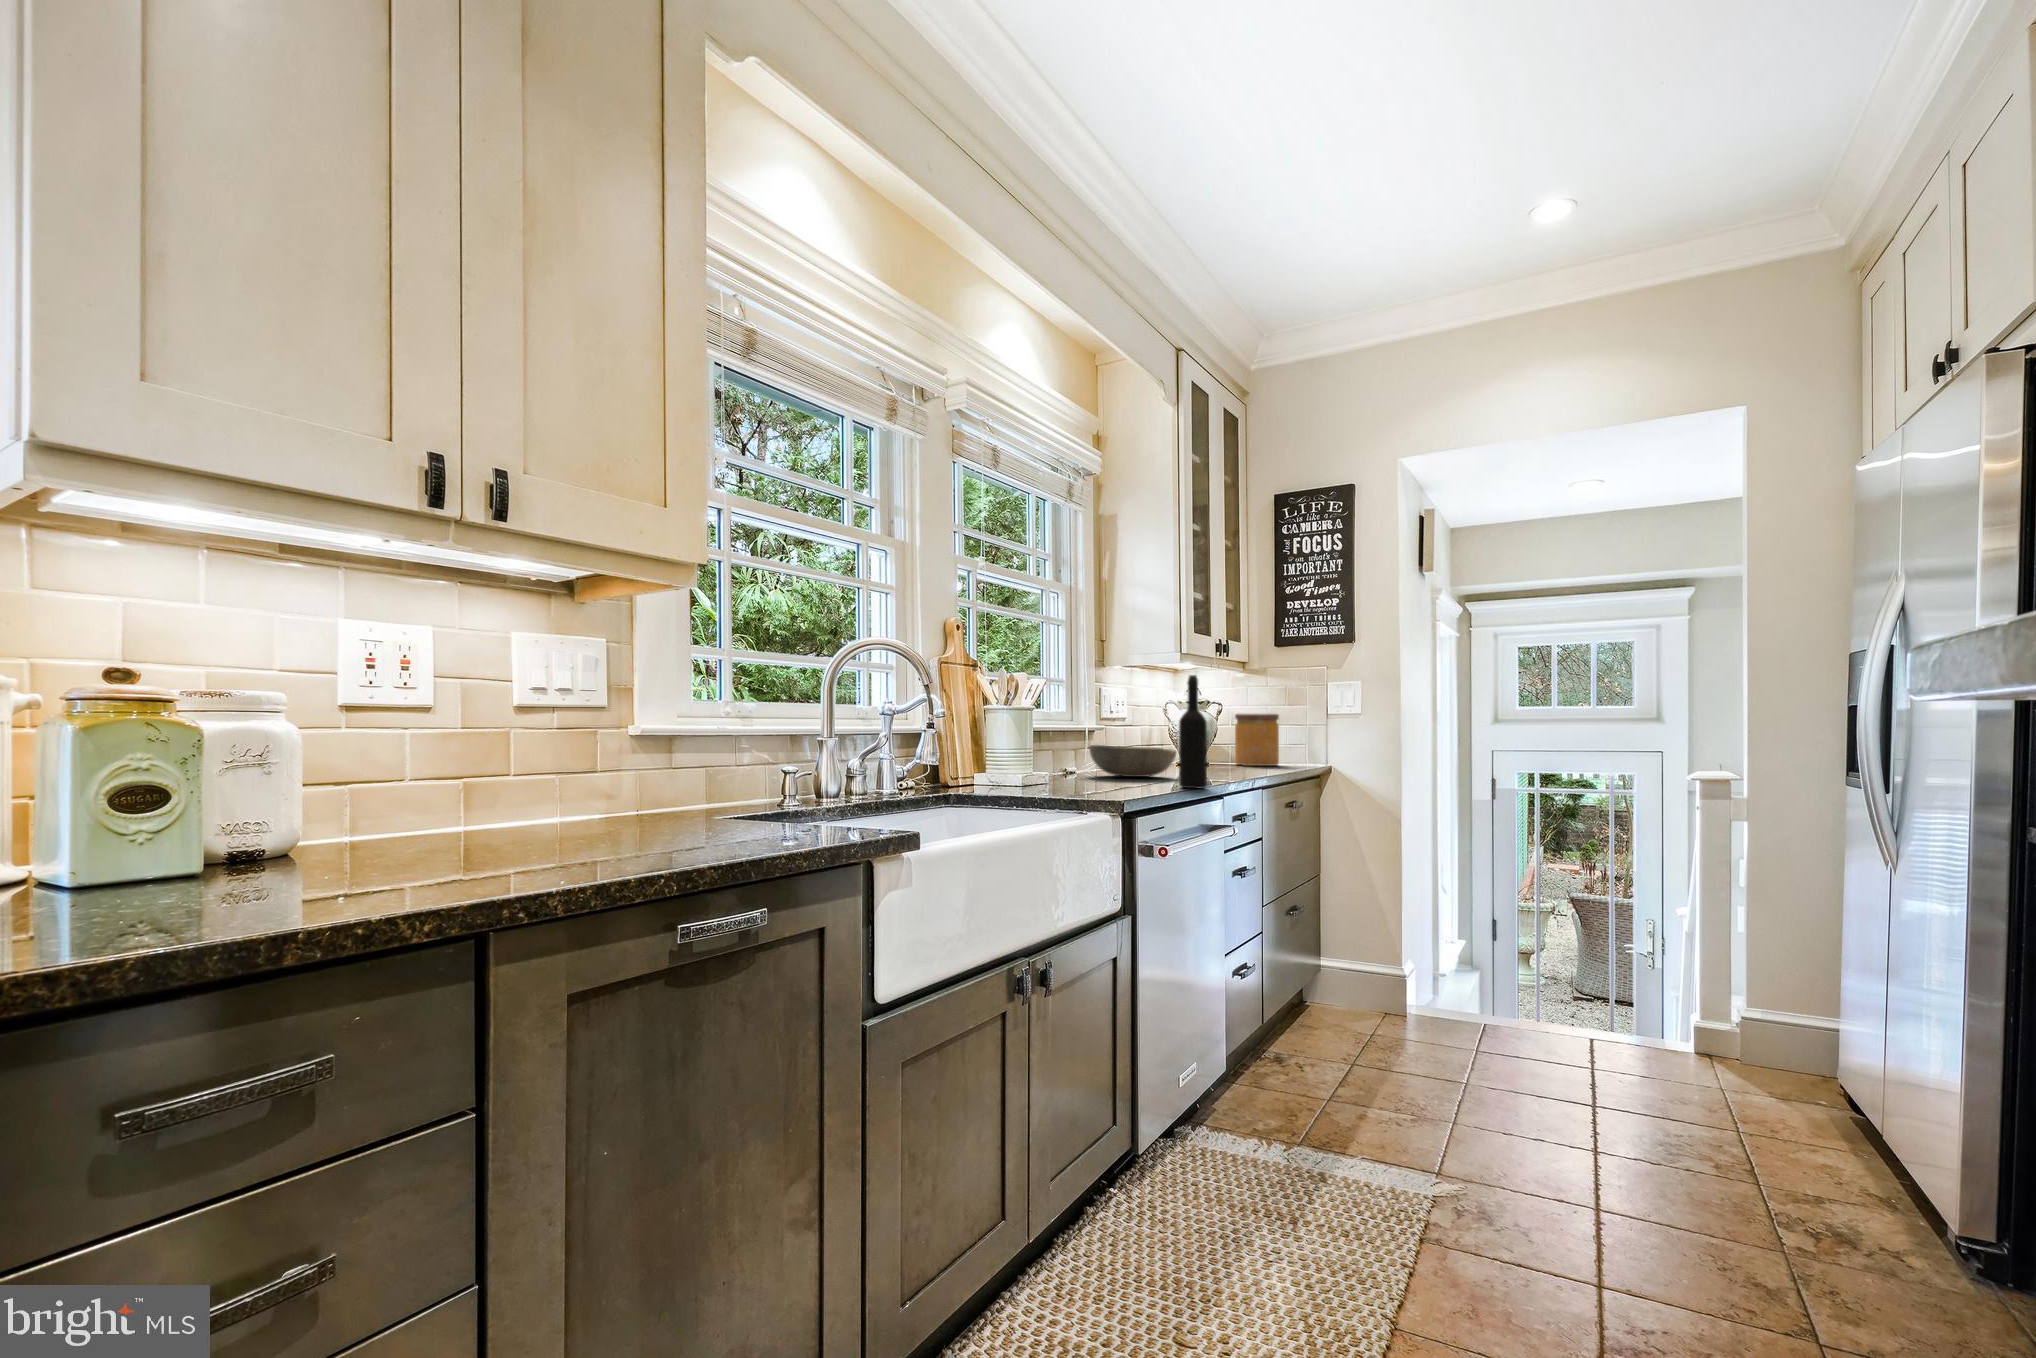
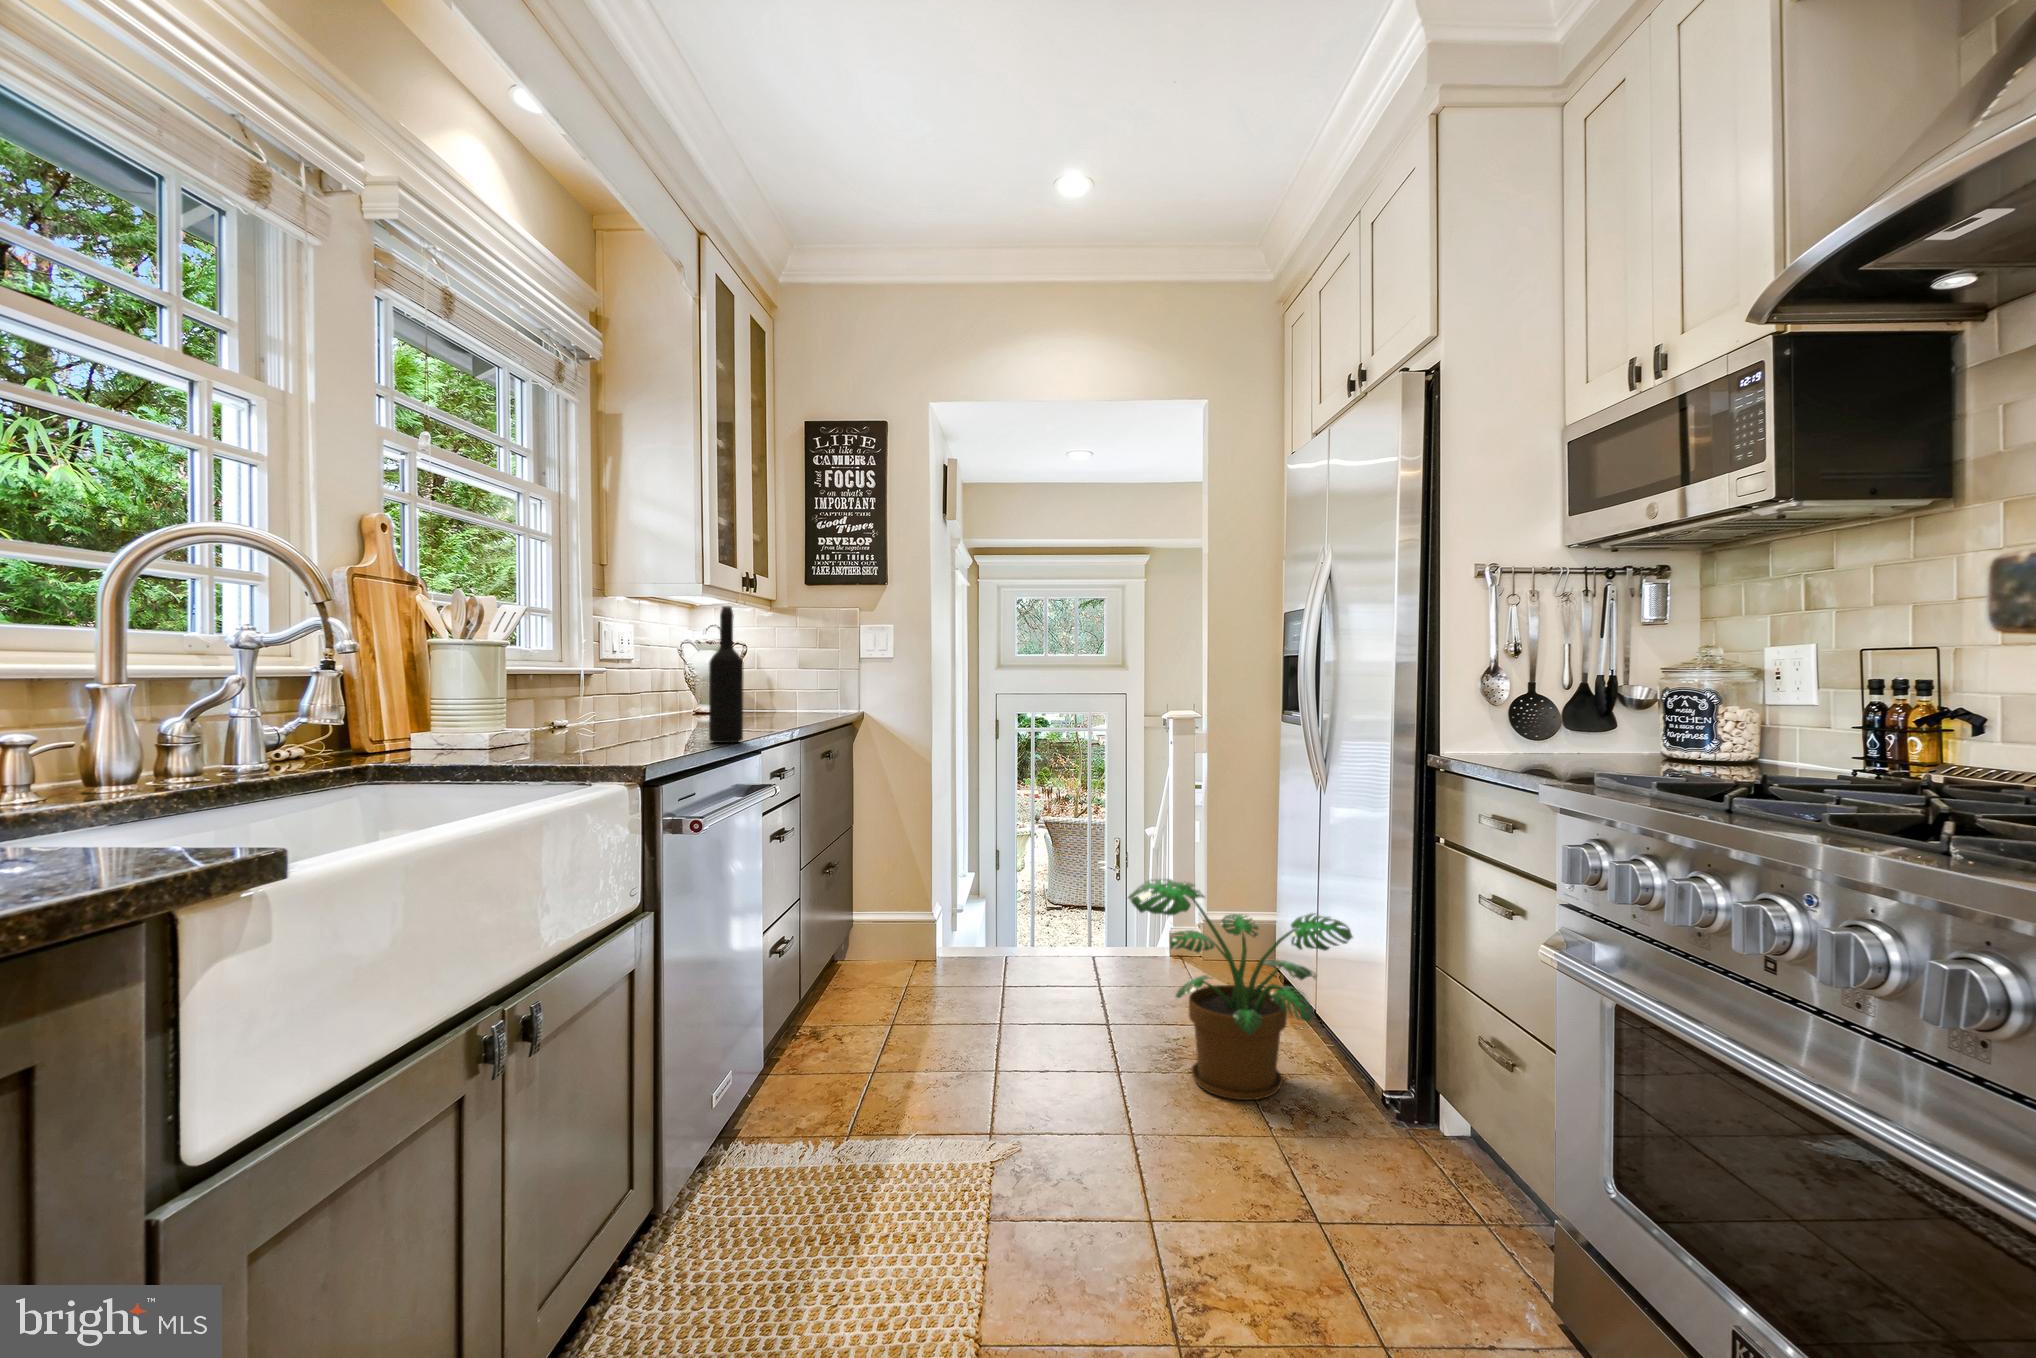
jar: present [1235,714,1279,766] -> none [759,657,808,714]
bowl: present [1089,745,1177,777] -> none [586,693,700,731]
potted plant: none [1609,953,1907,1212] -> present [1128,879,1353,1100]

